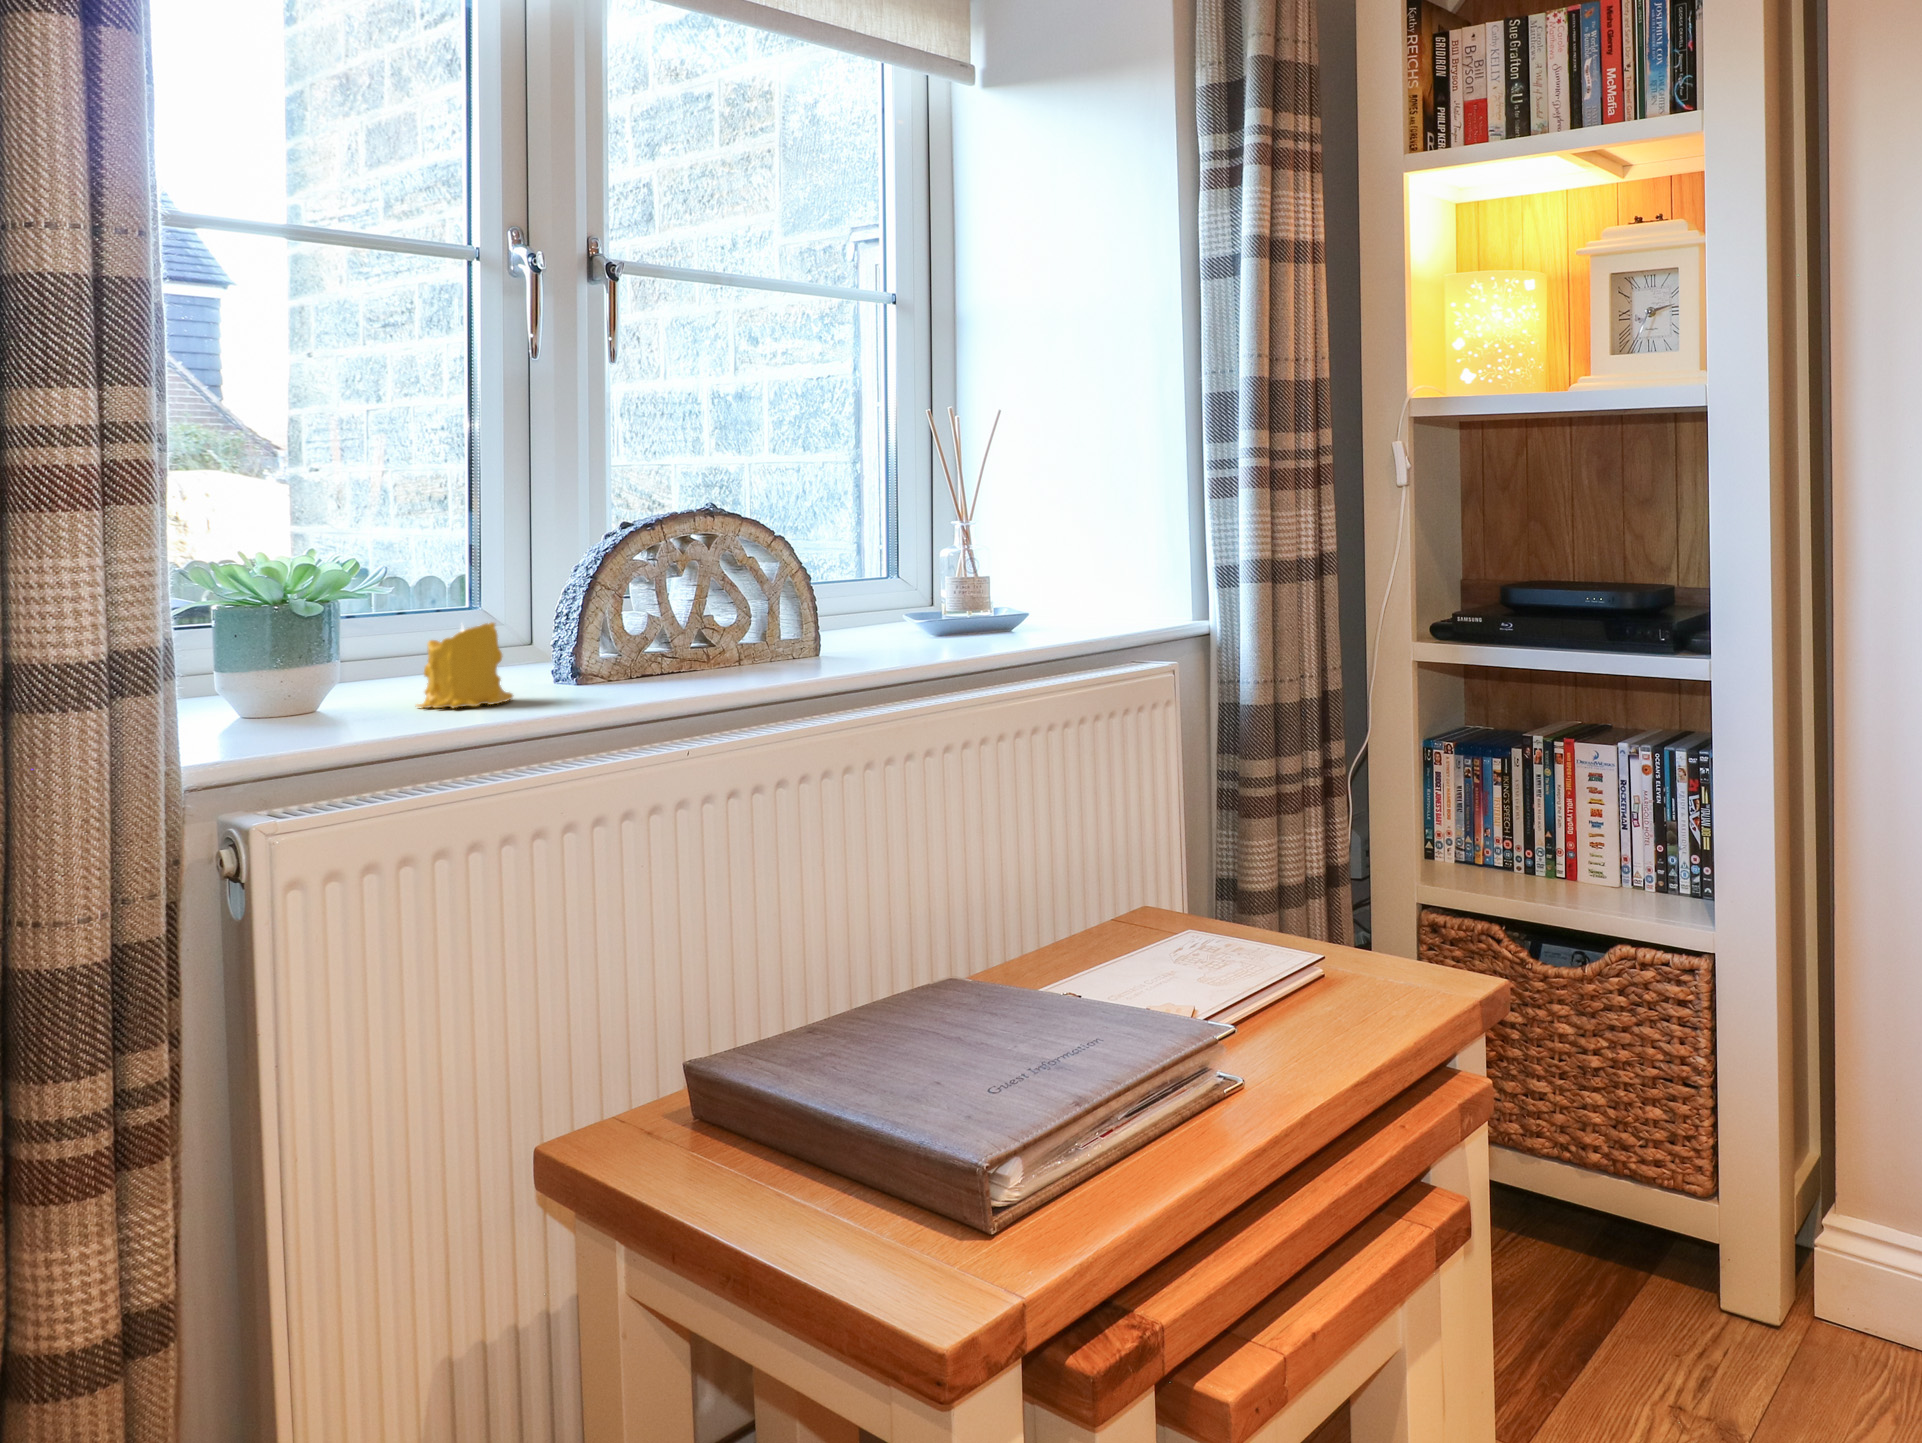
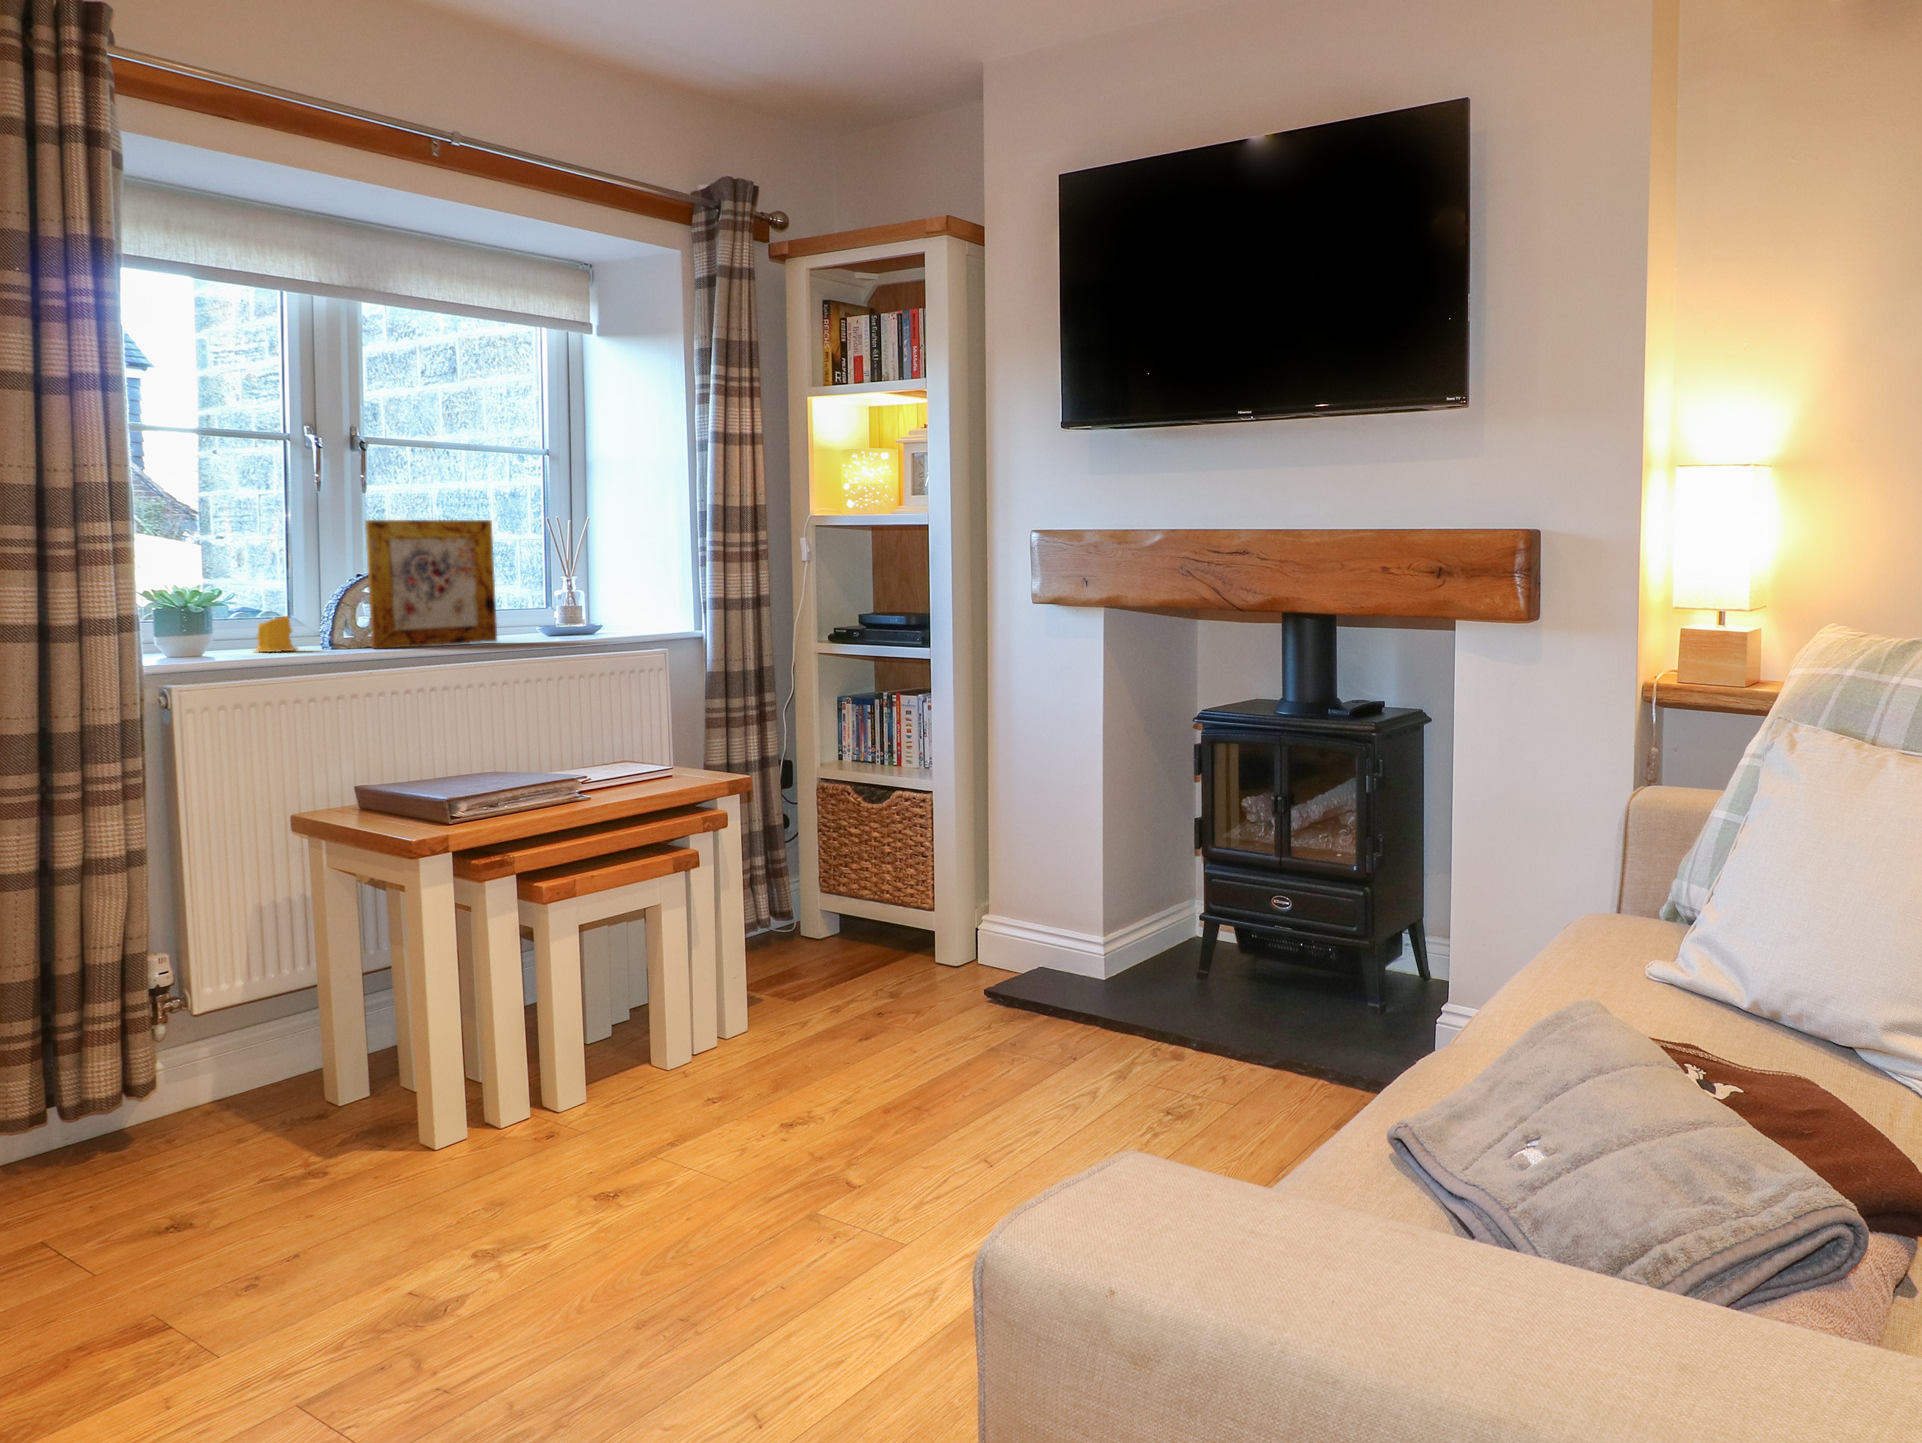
picture frame: none [651,407,890,690] -> present [365,520,497,649]

